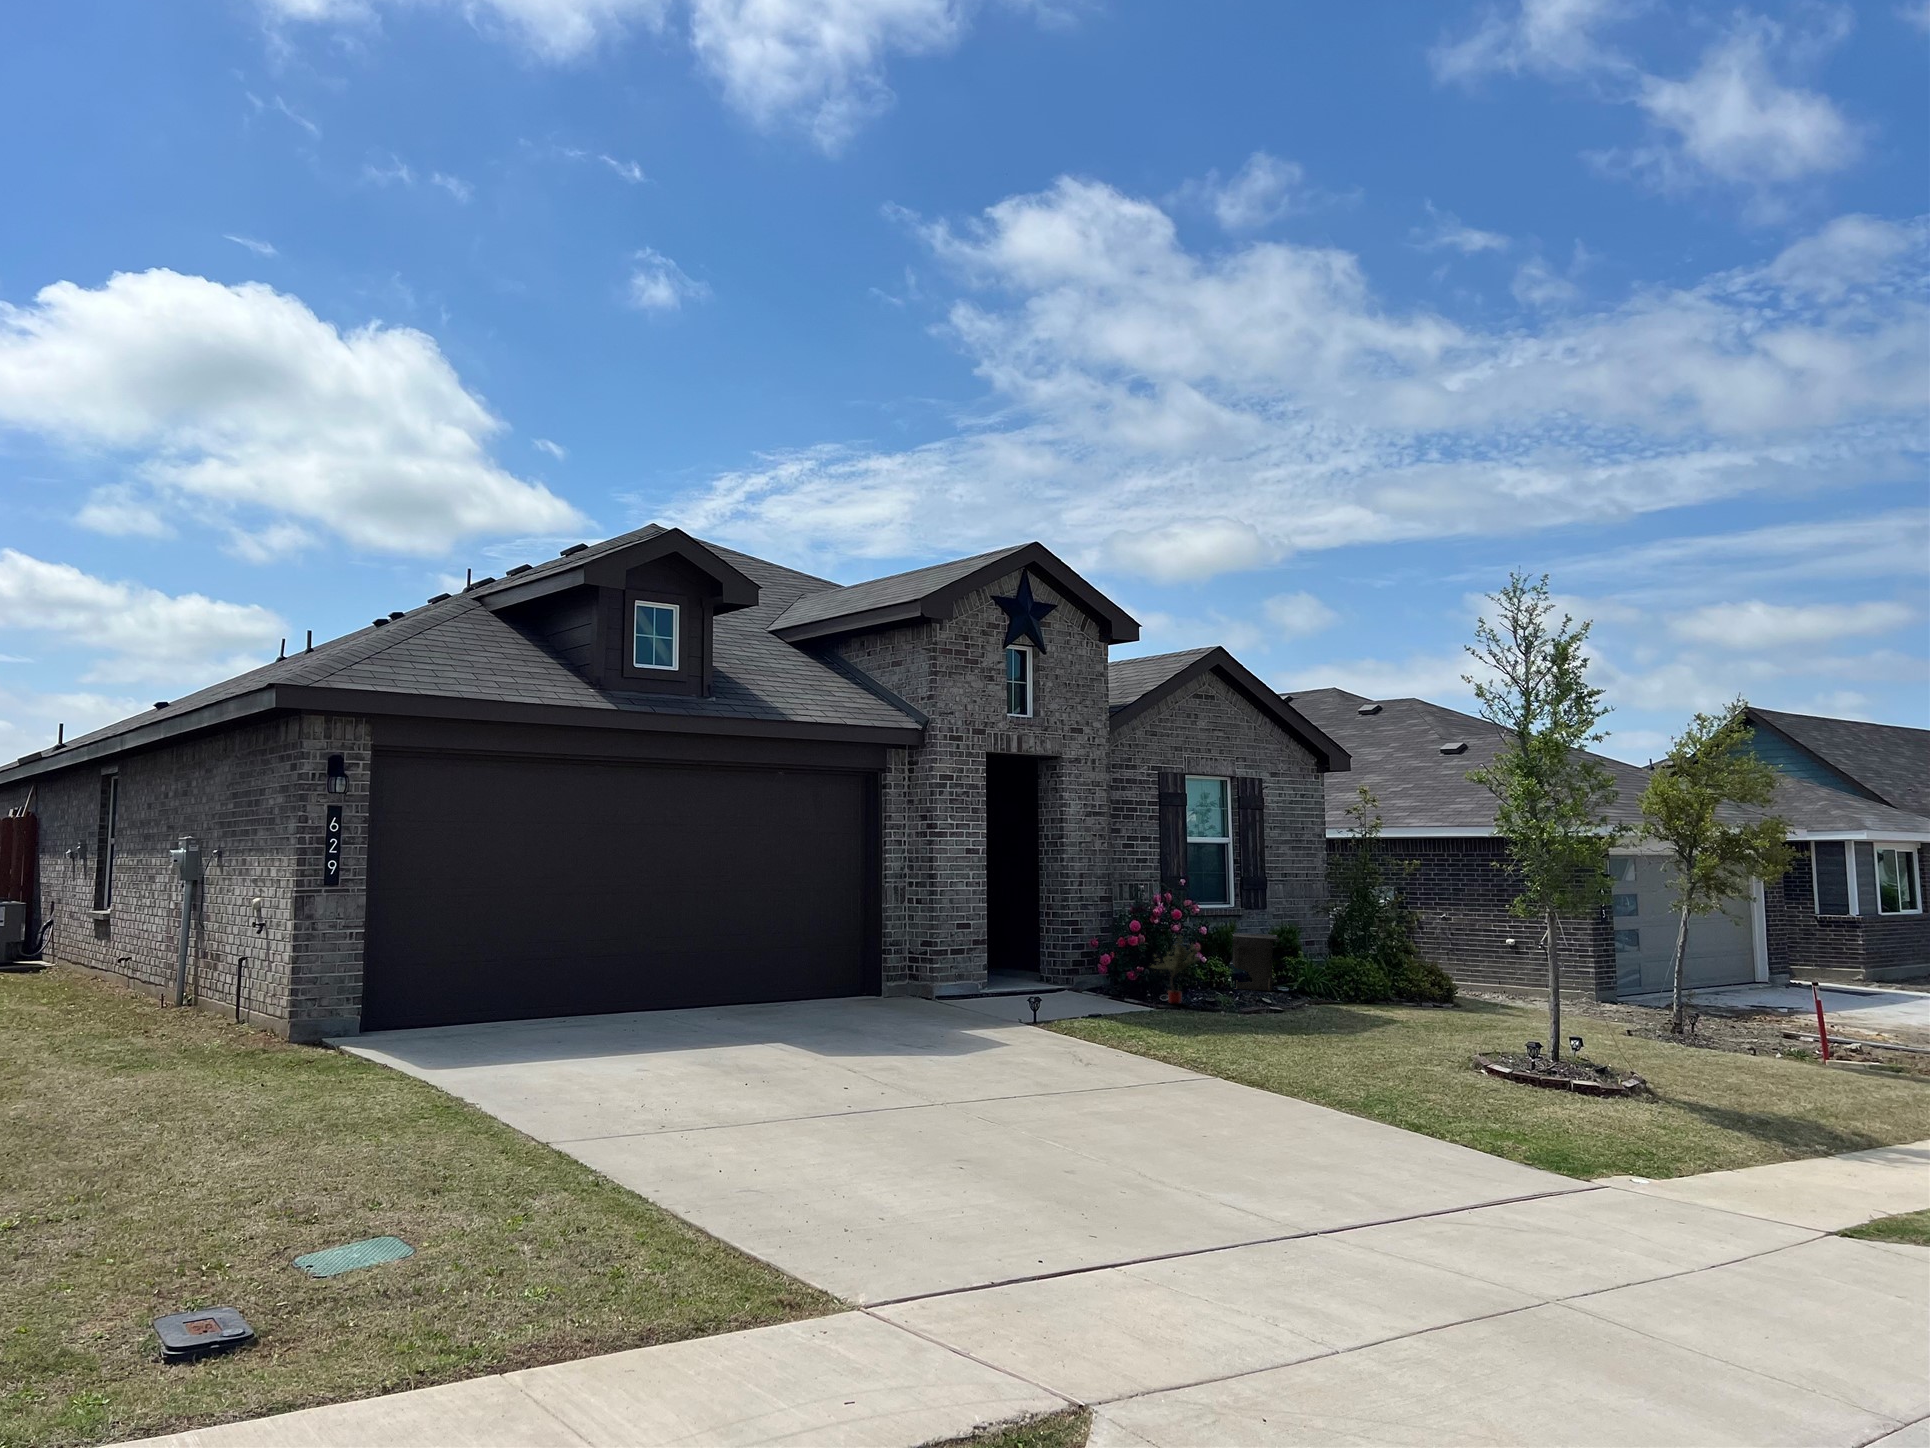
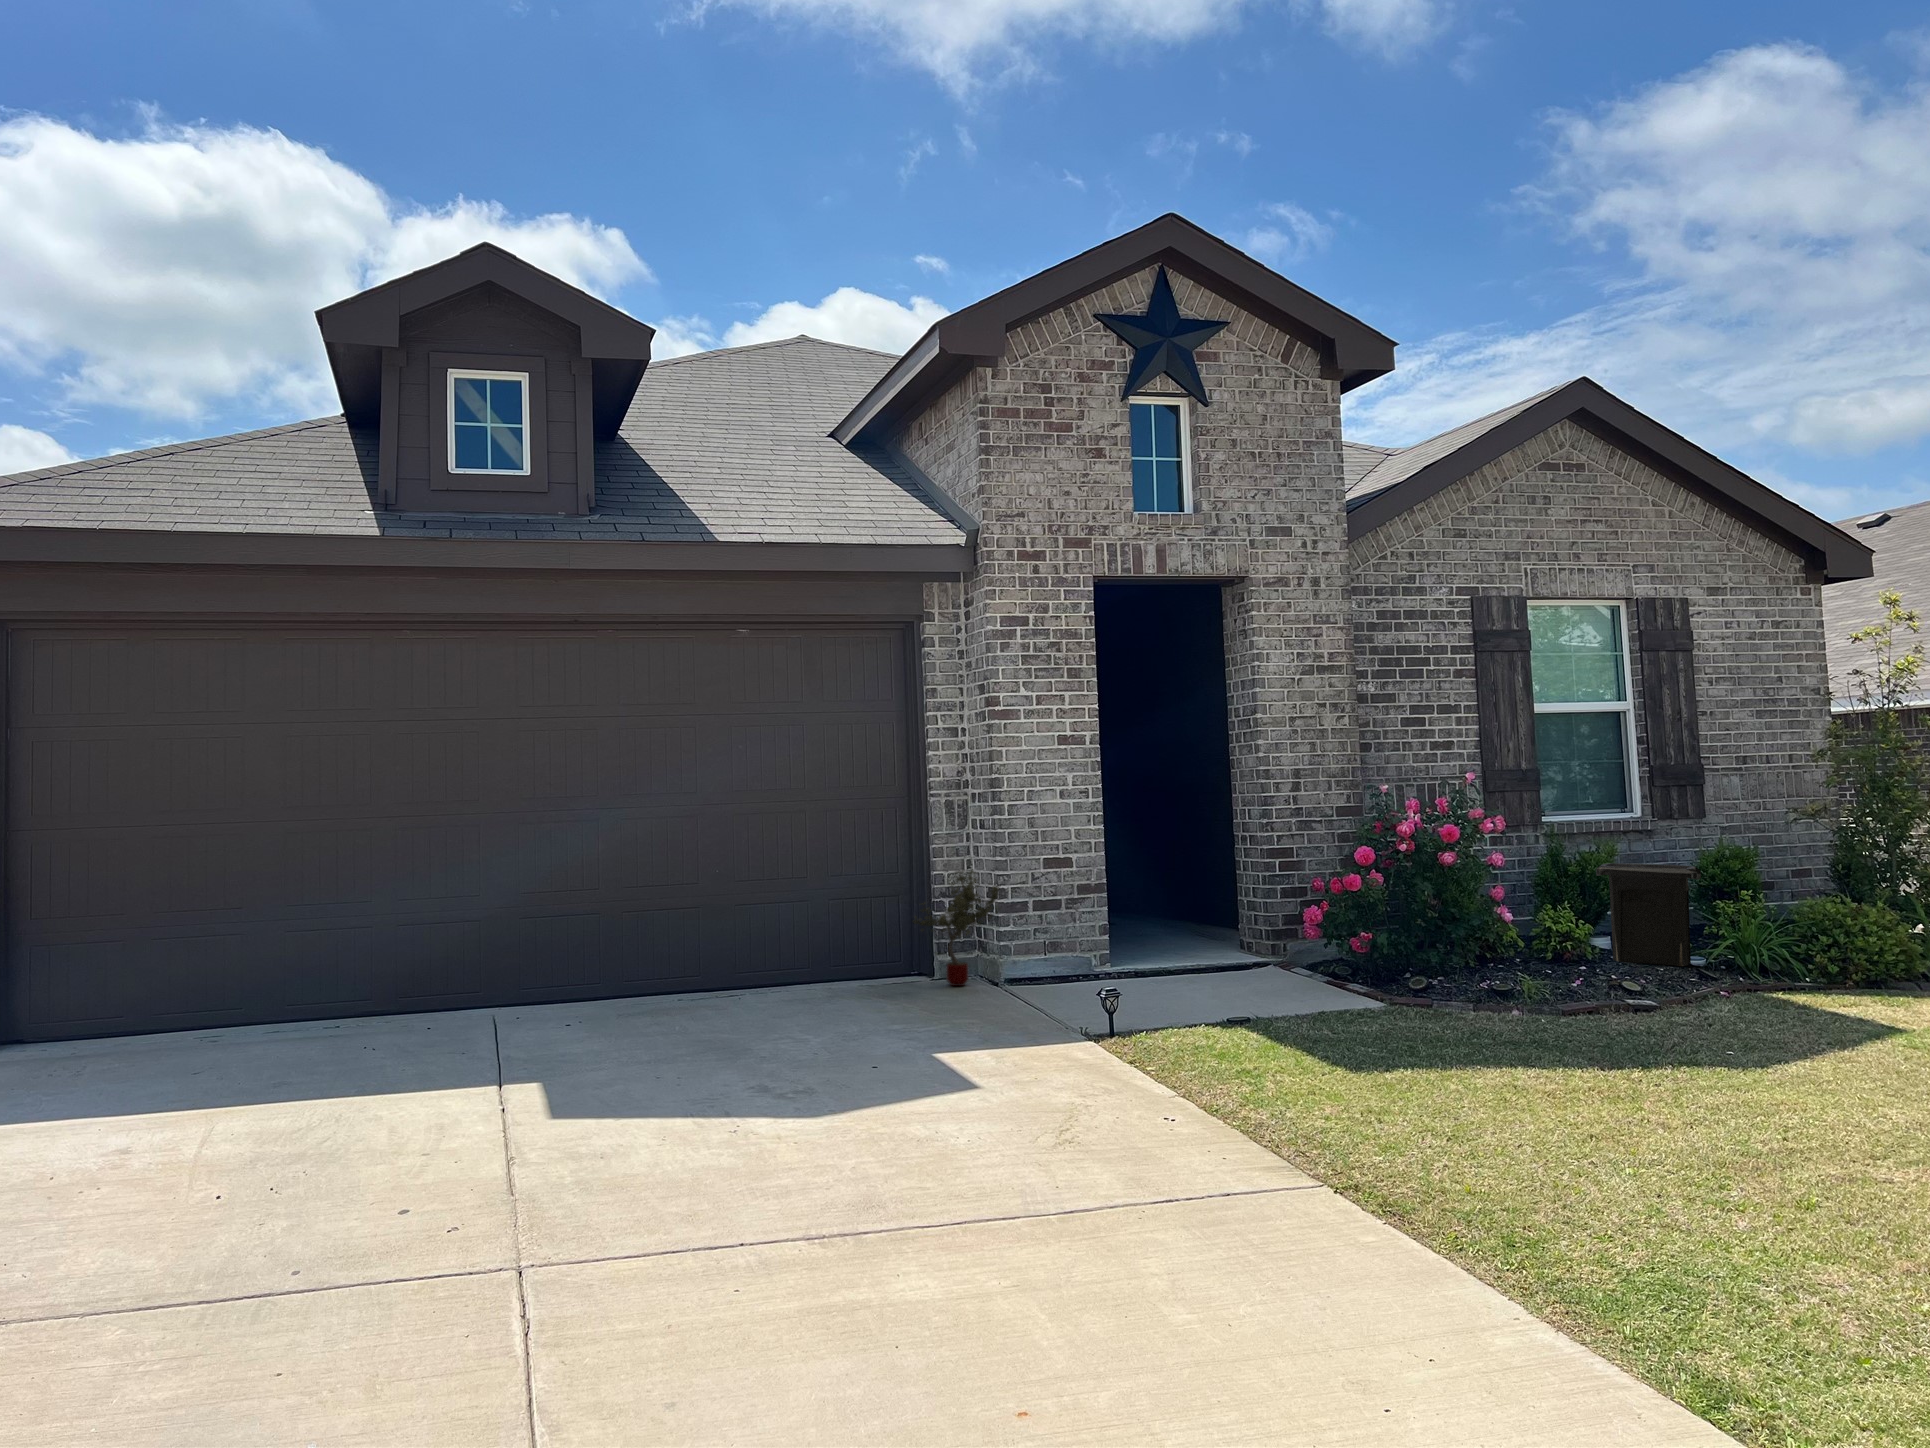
potted tree: present [1151,937,1201,1004] -> present [914,869,999,986]

